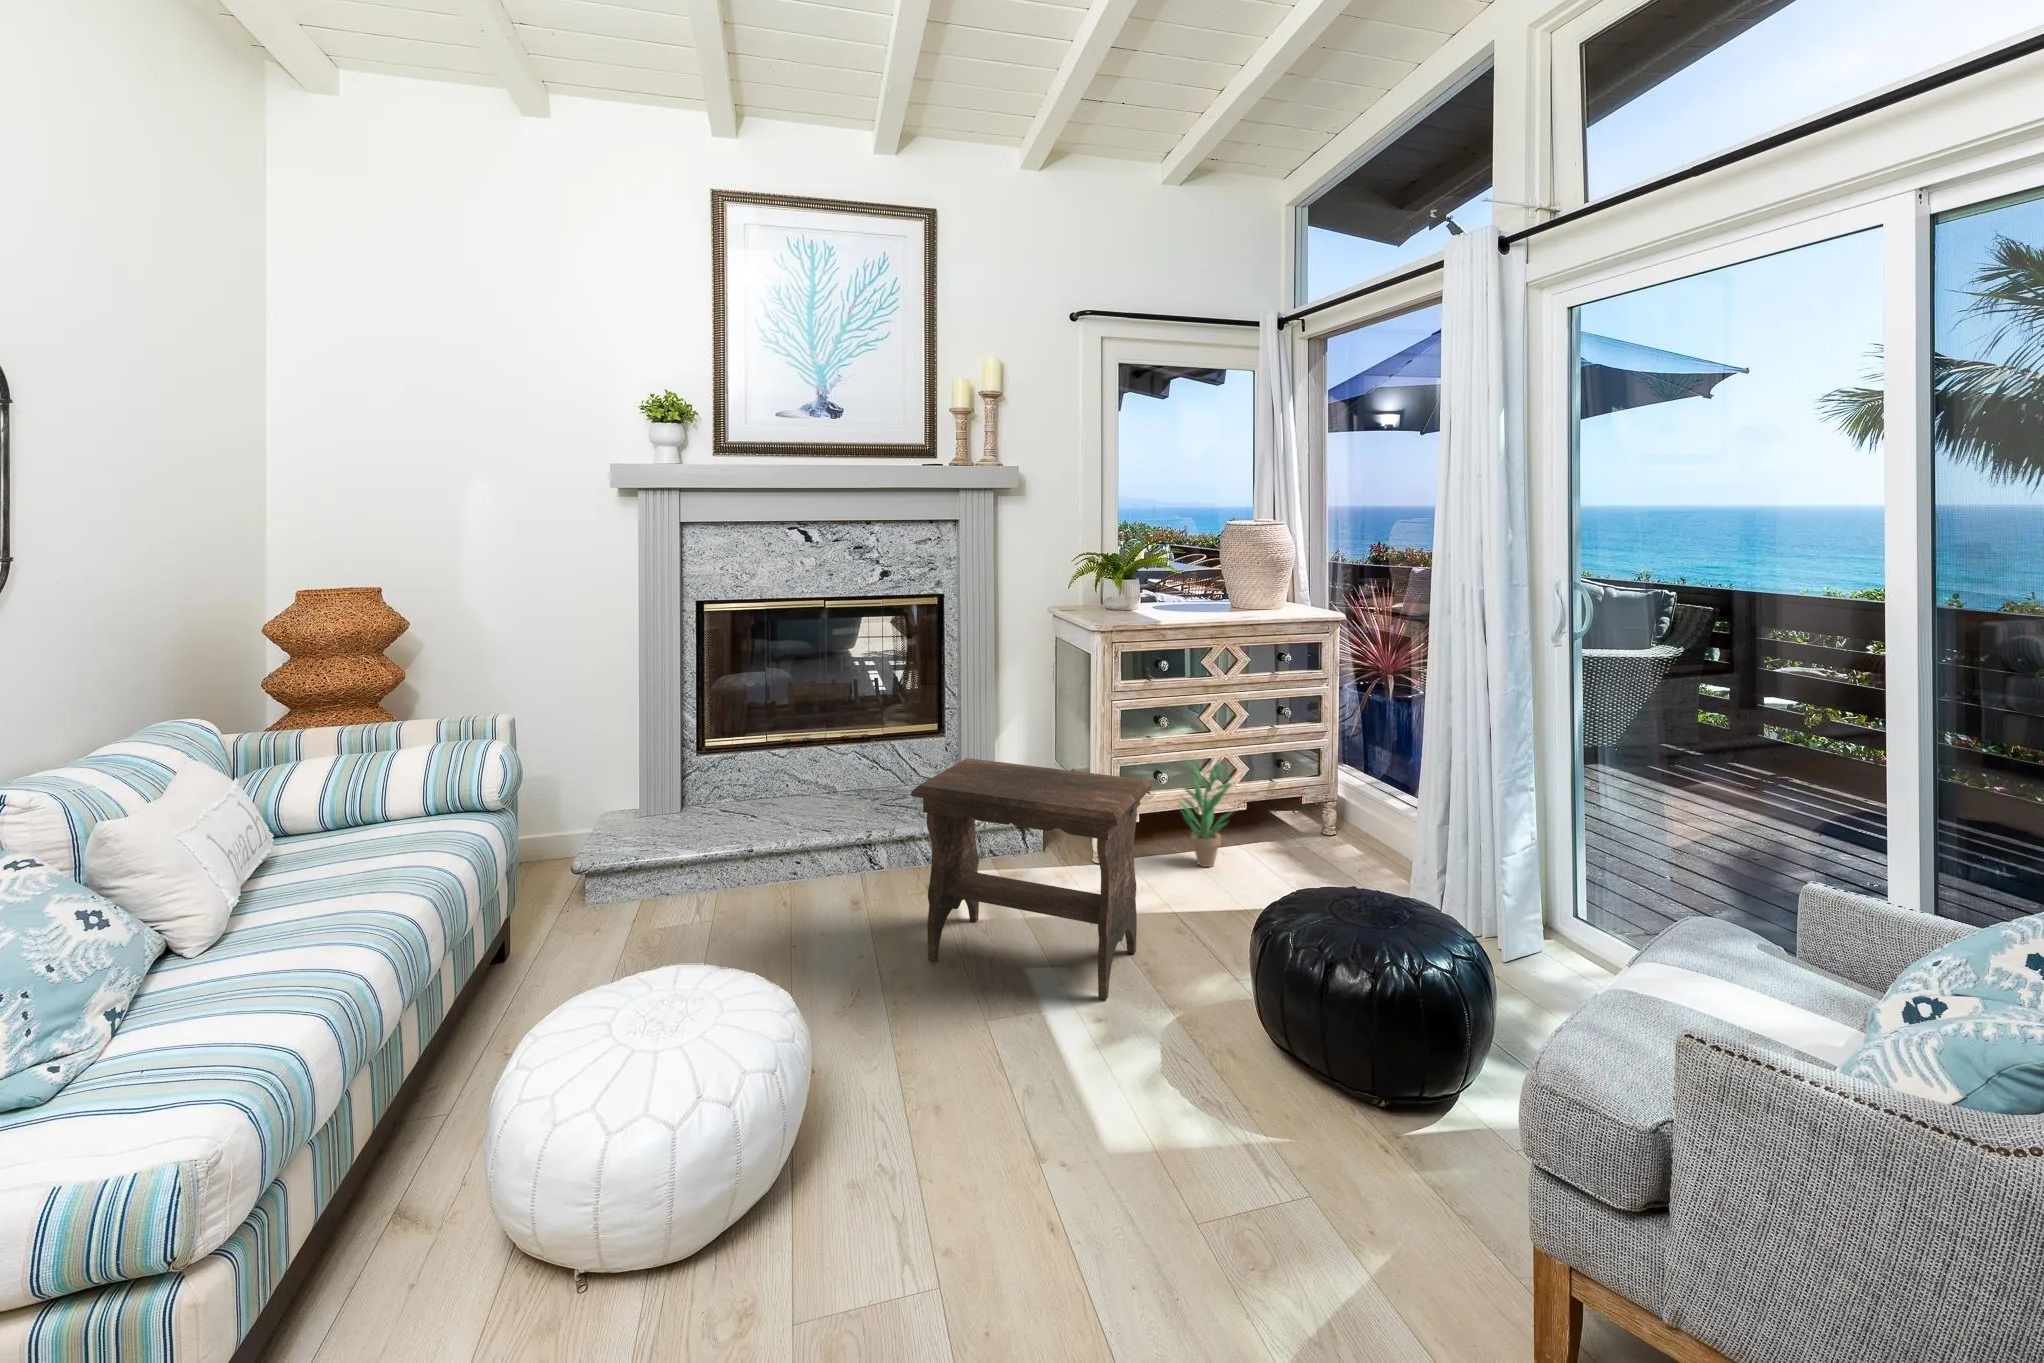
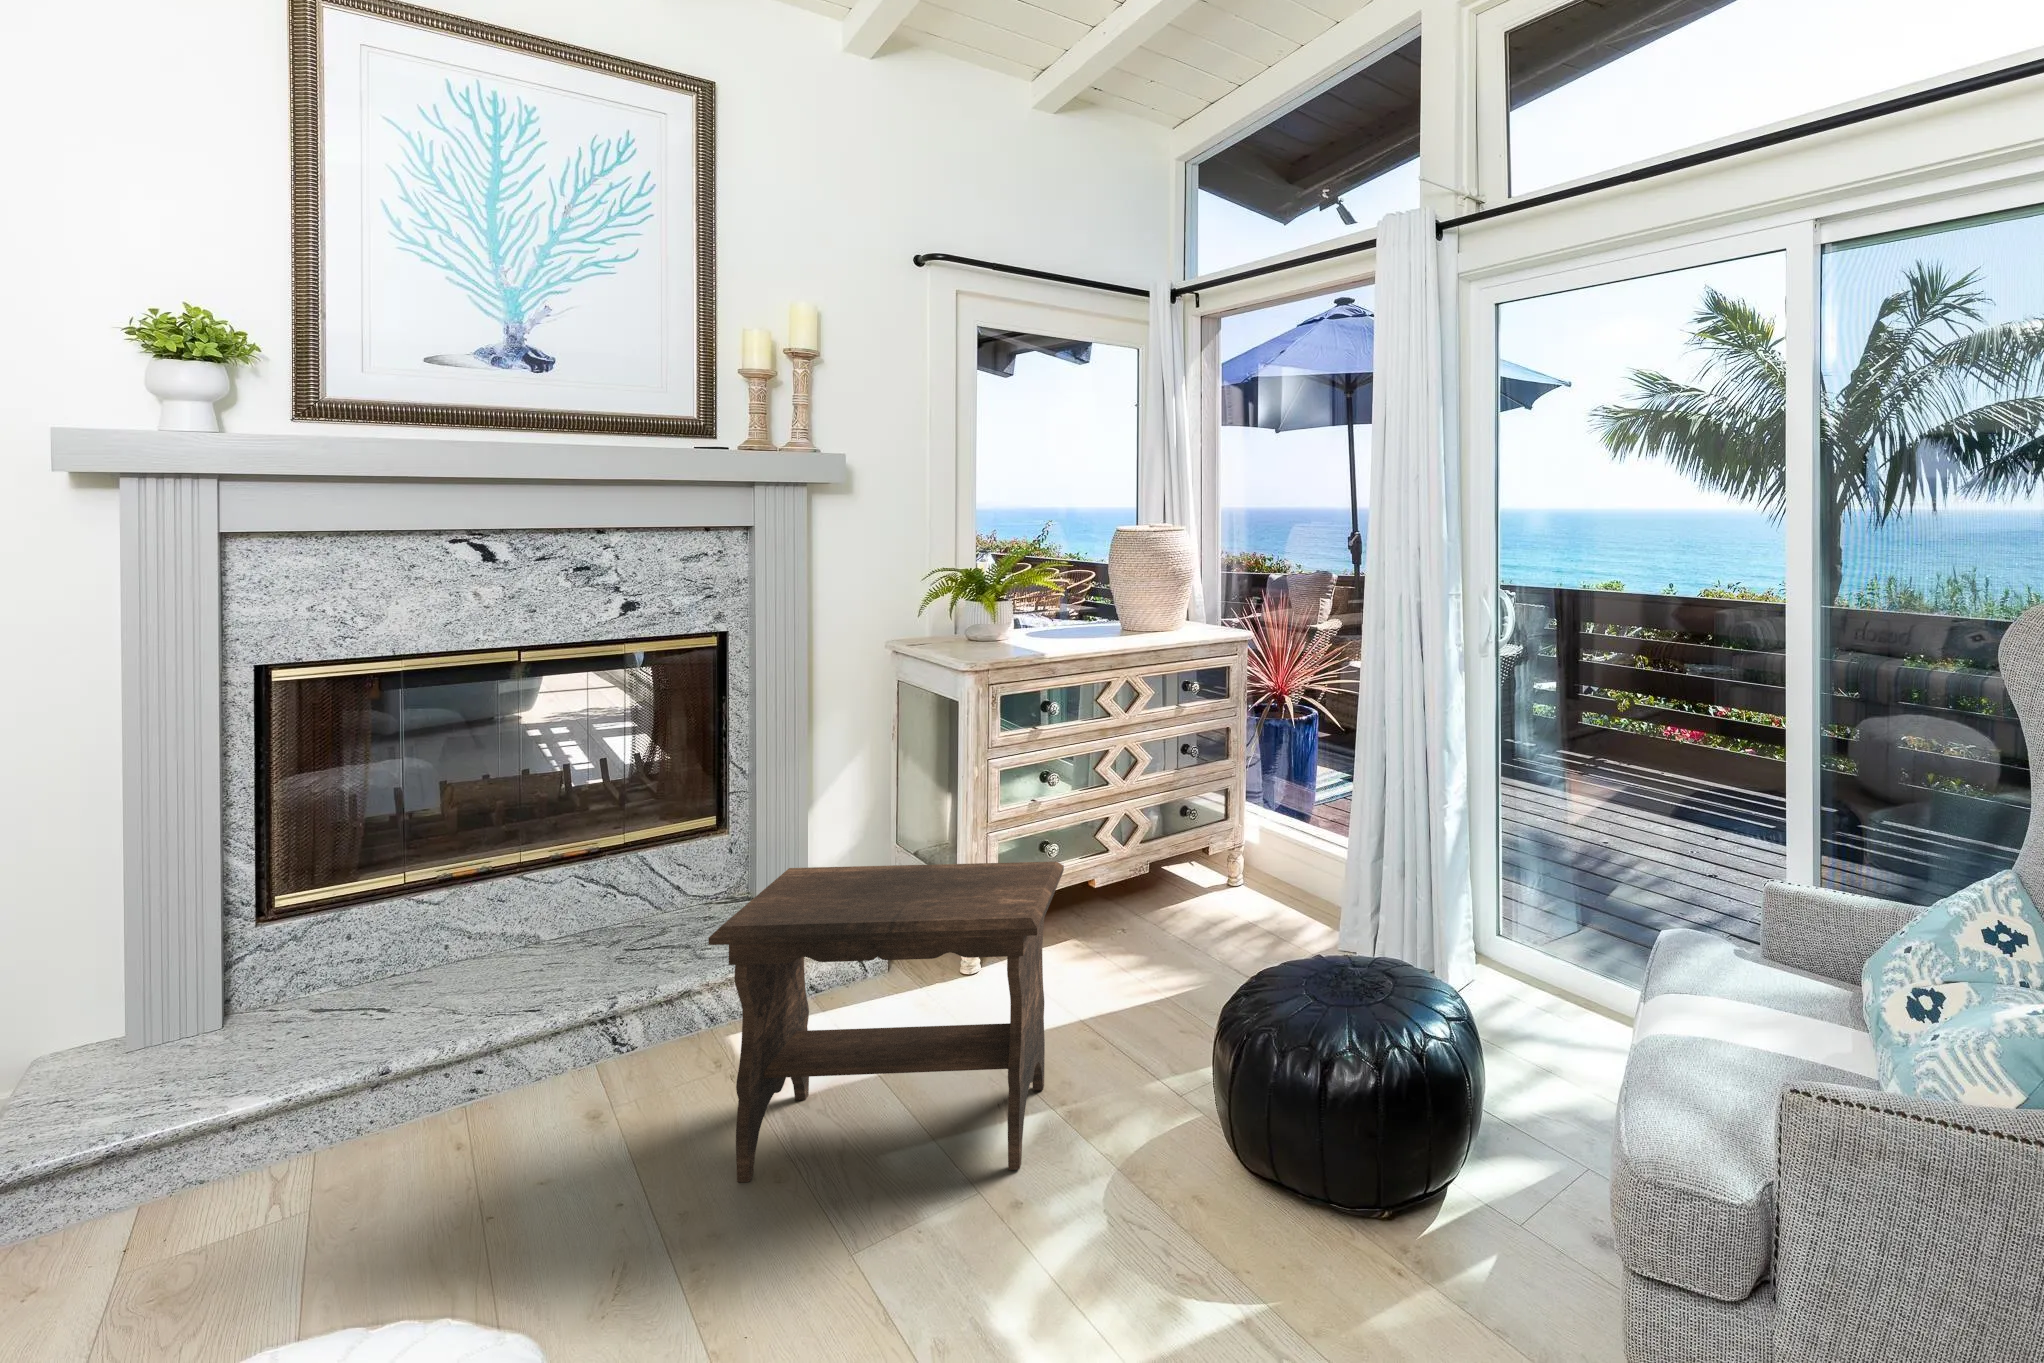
potted plant: present [1180,760,1232,867] -> none [1067,810,1144,948]

